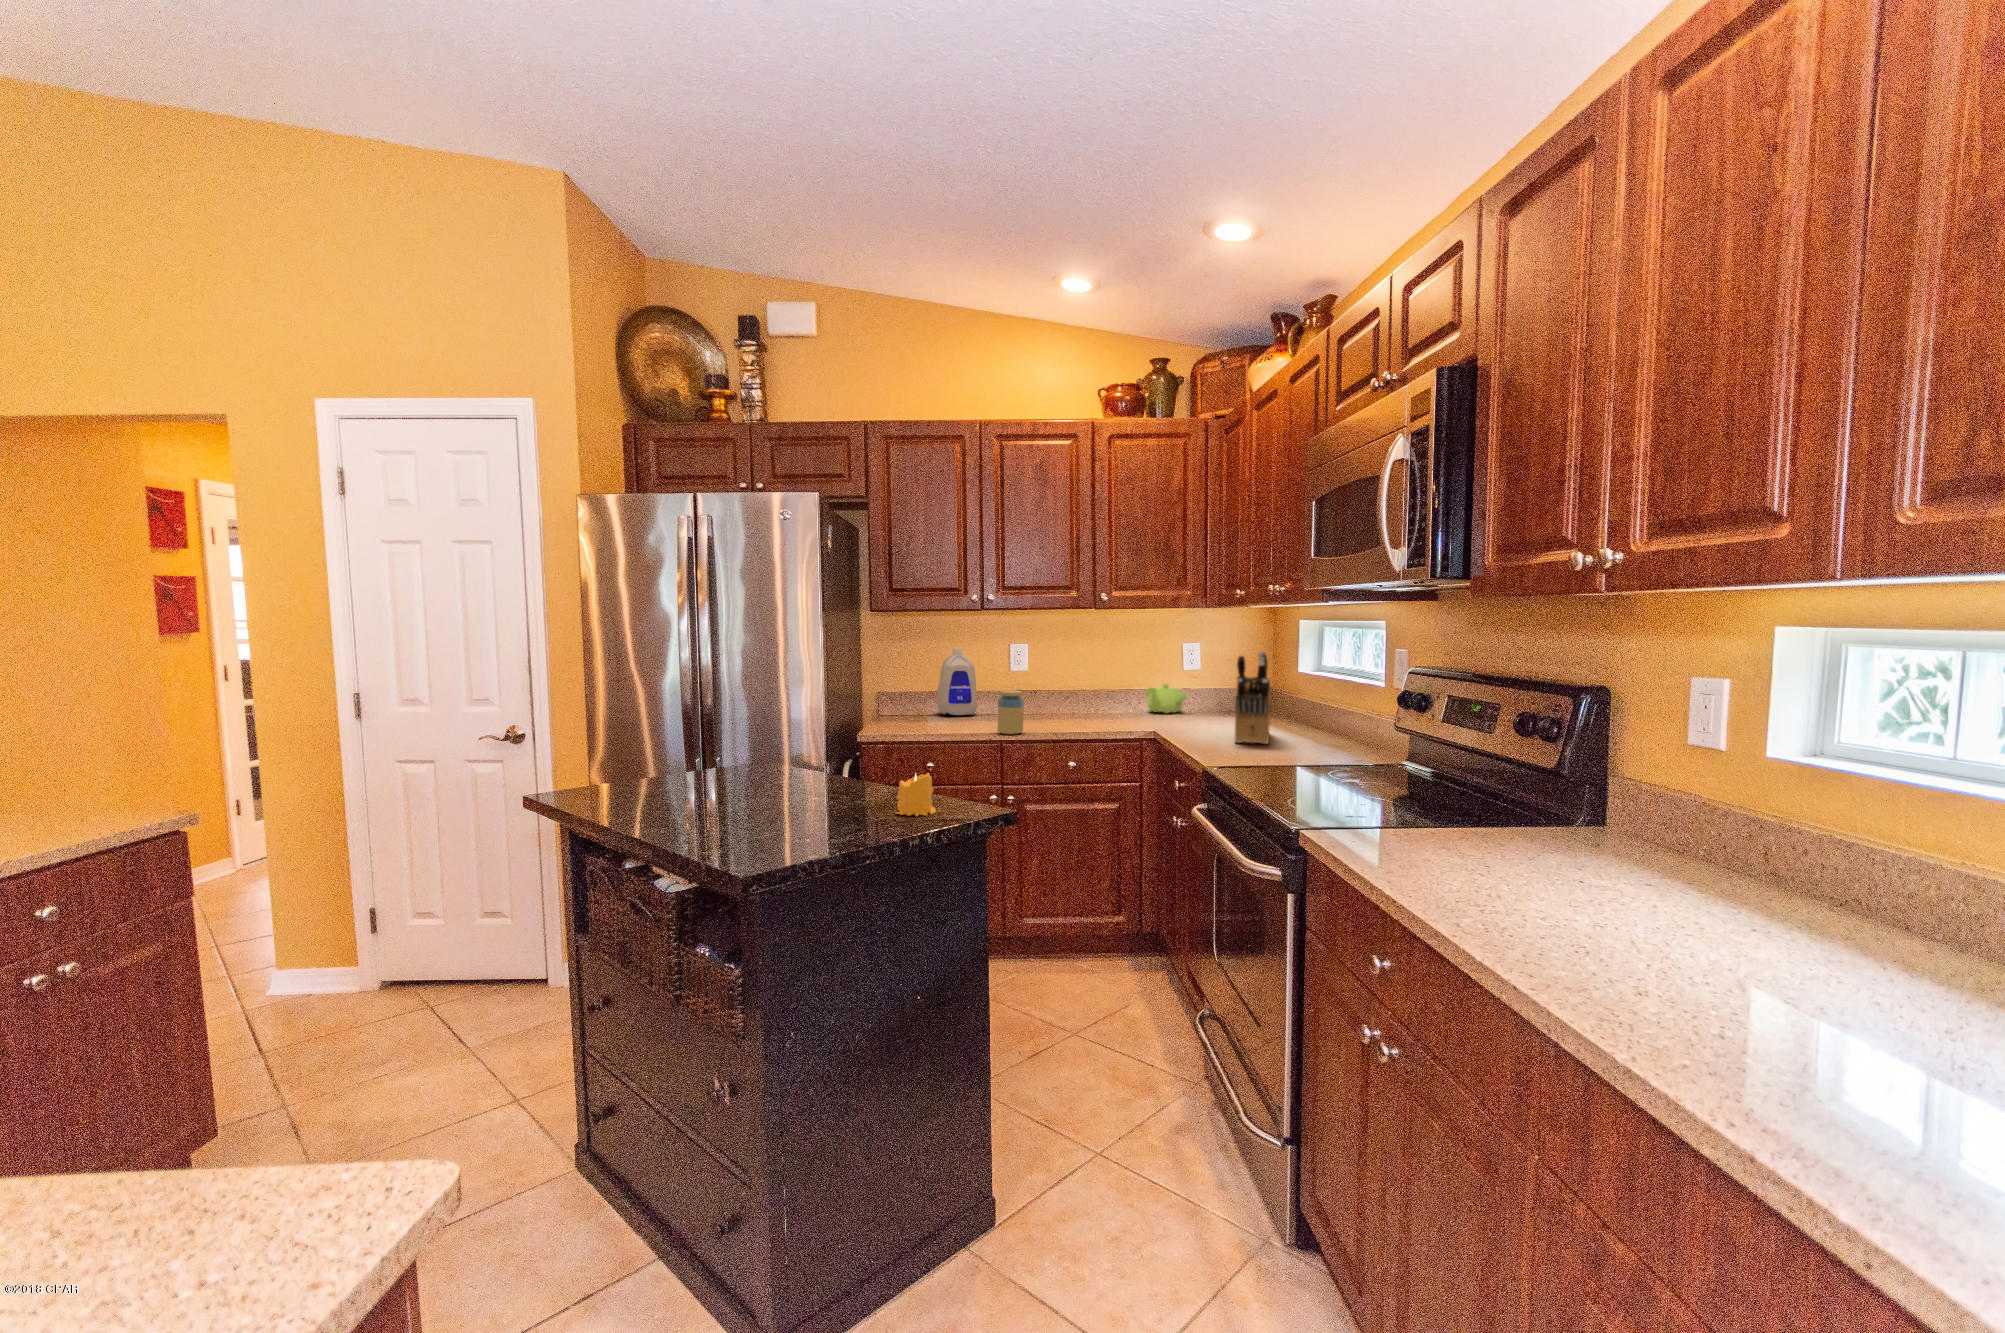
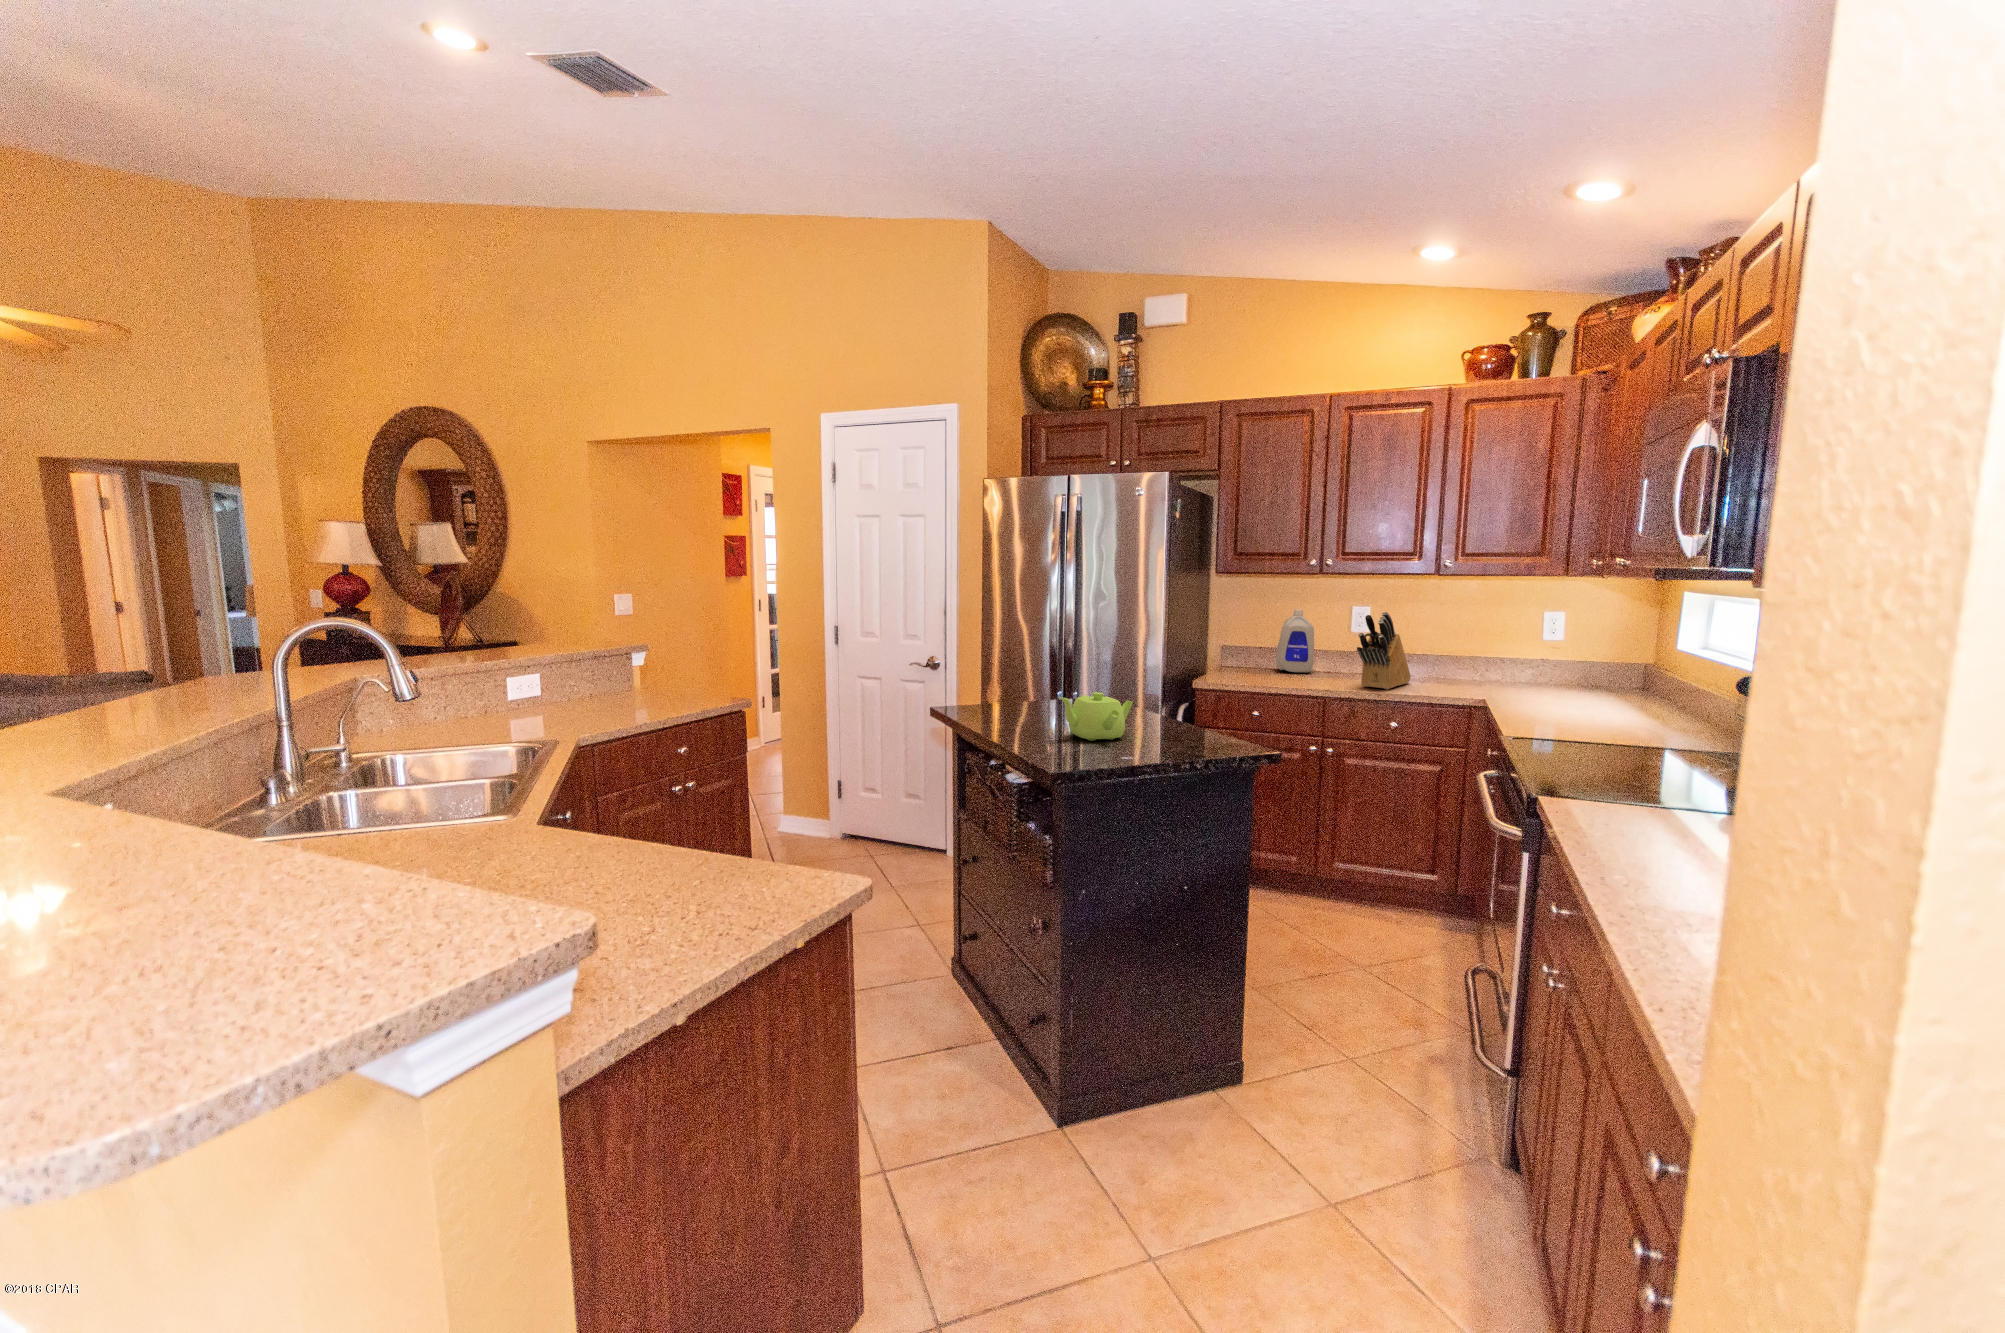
knife block: present [1235,651,1271,744] -> present [1357,612,1411,689]
teapot: present [1146,684,1188,713] -> present [1059,692,1133,741]
jar: present [998,690,1024,734] -> none [1322,652,1350,694]
candle: present [895,773,936,816] -> none [1184,714,1218,749]

